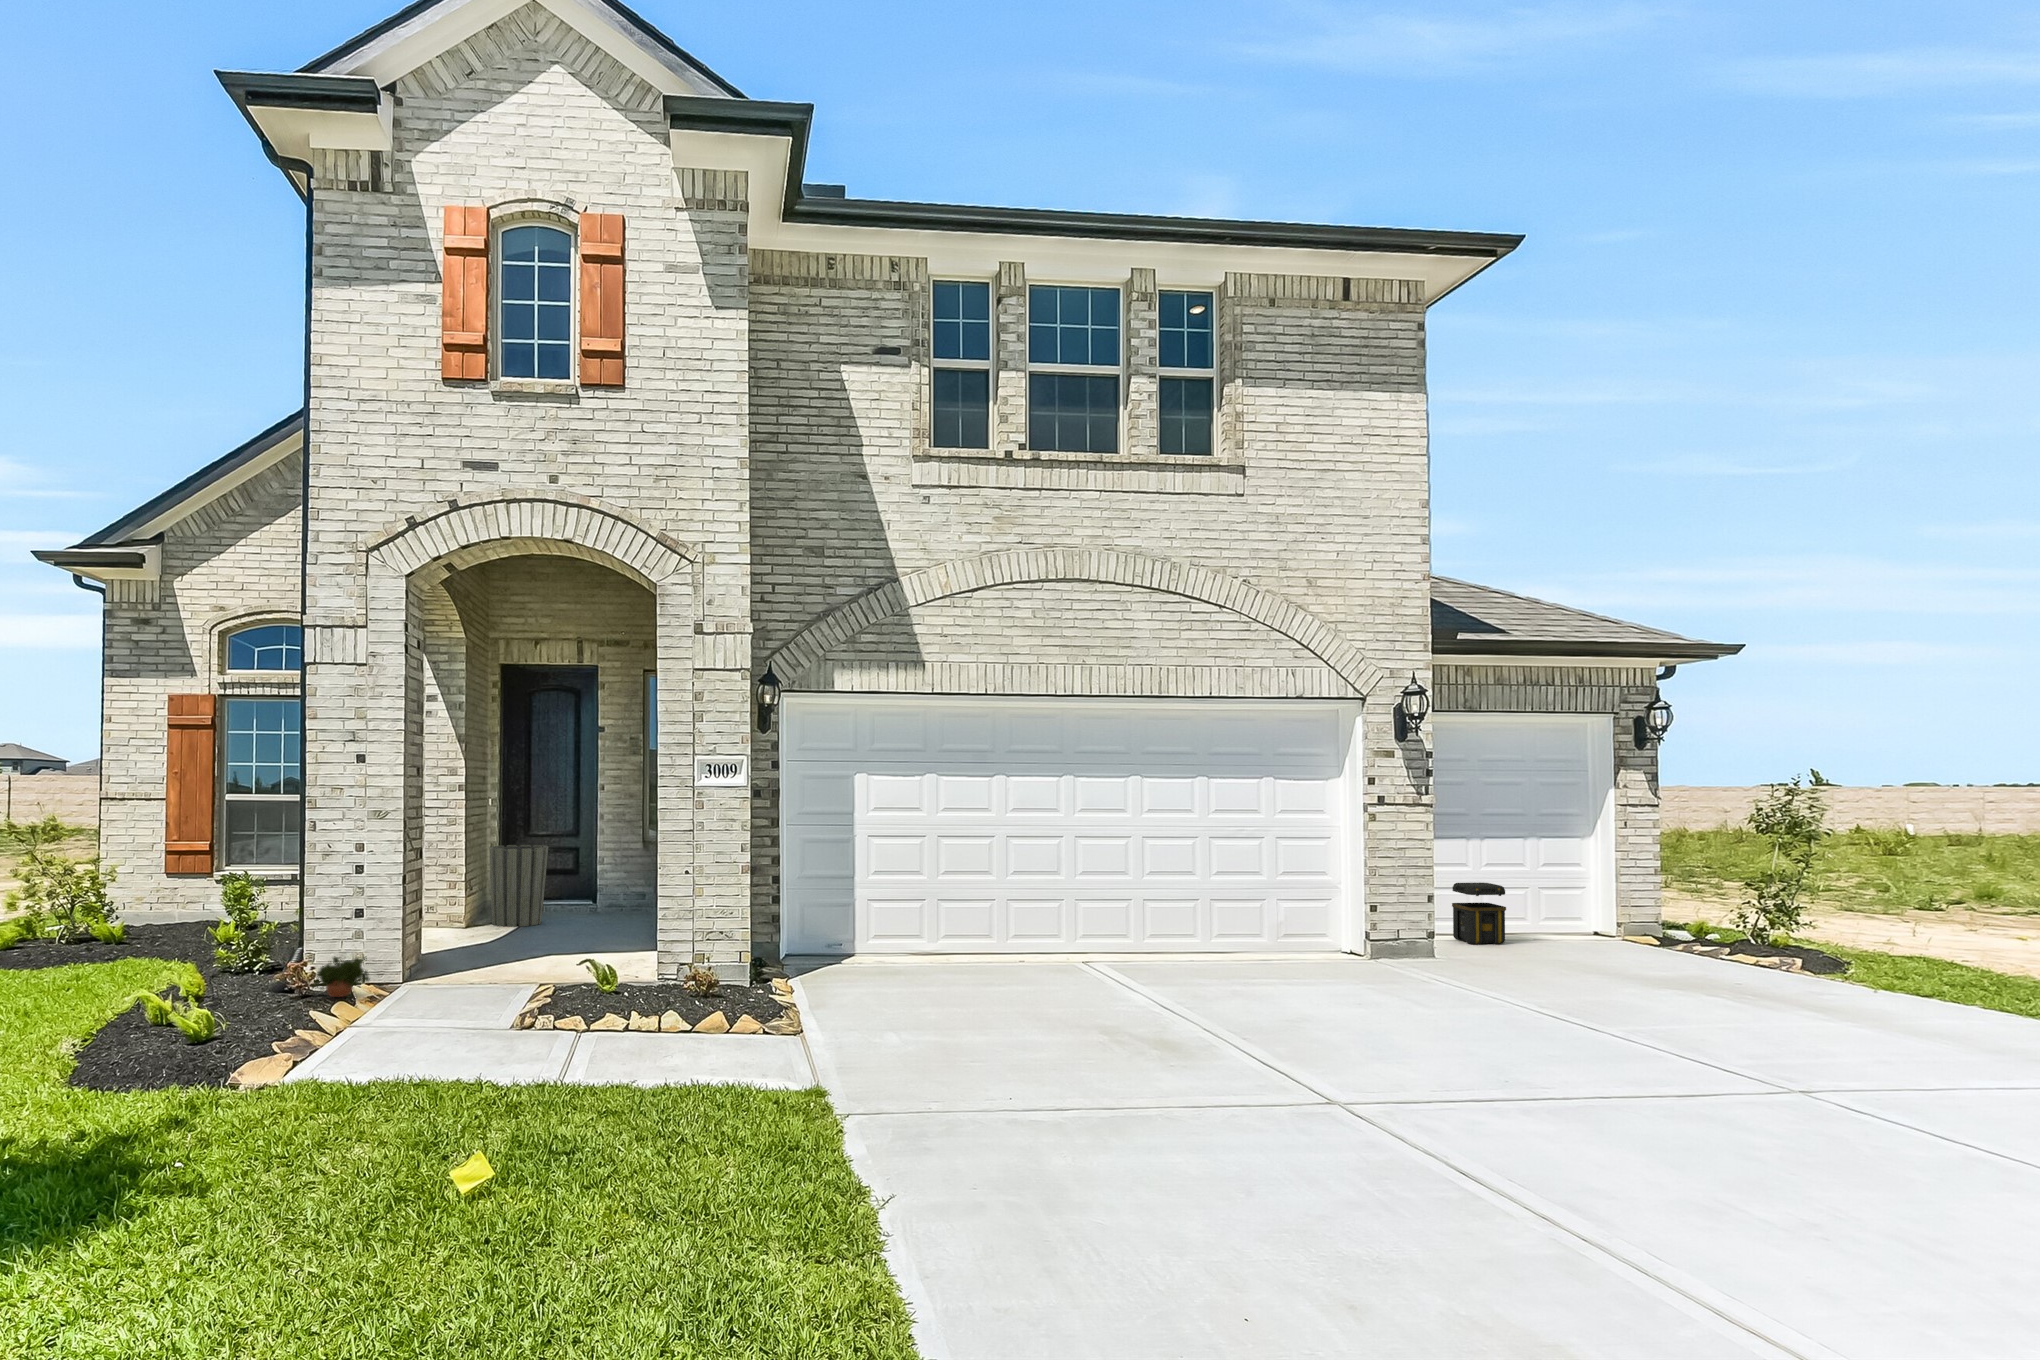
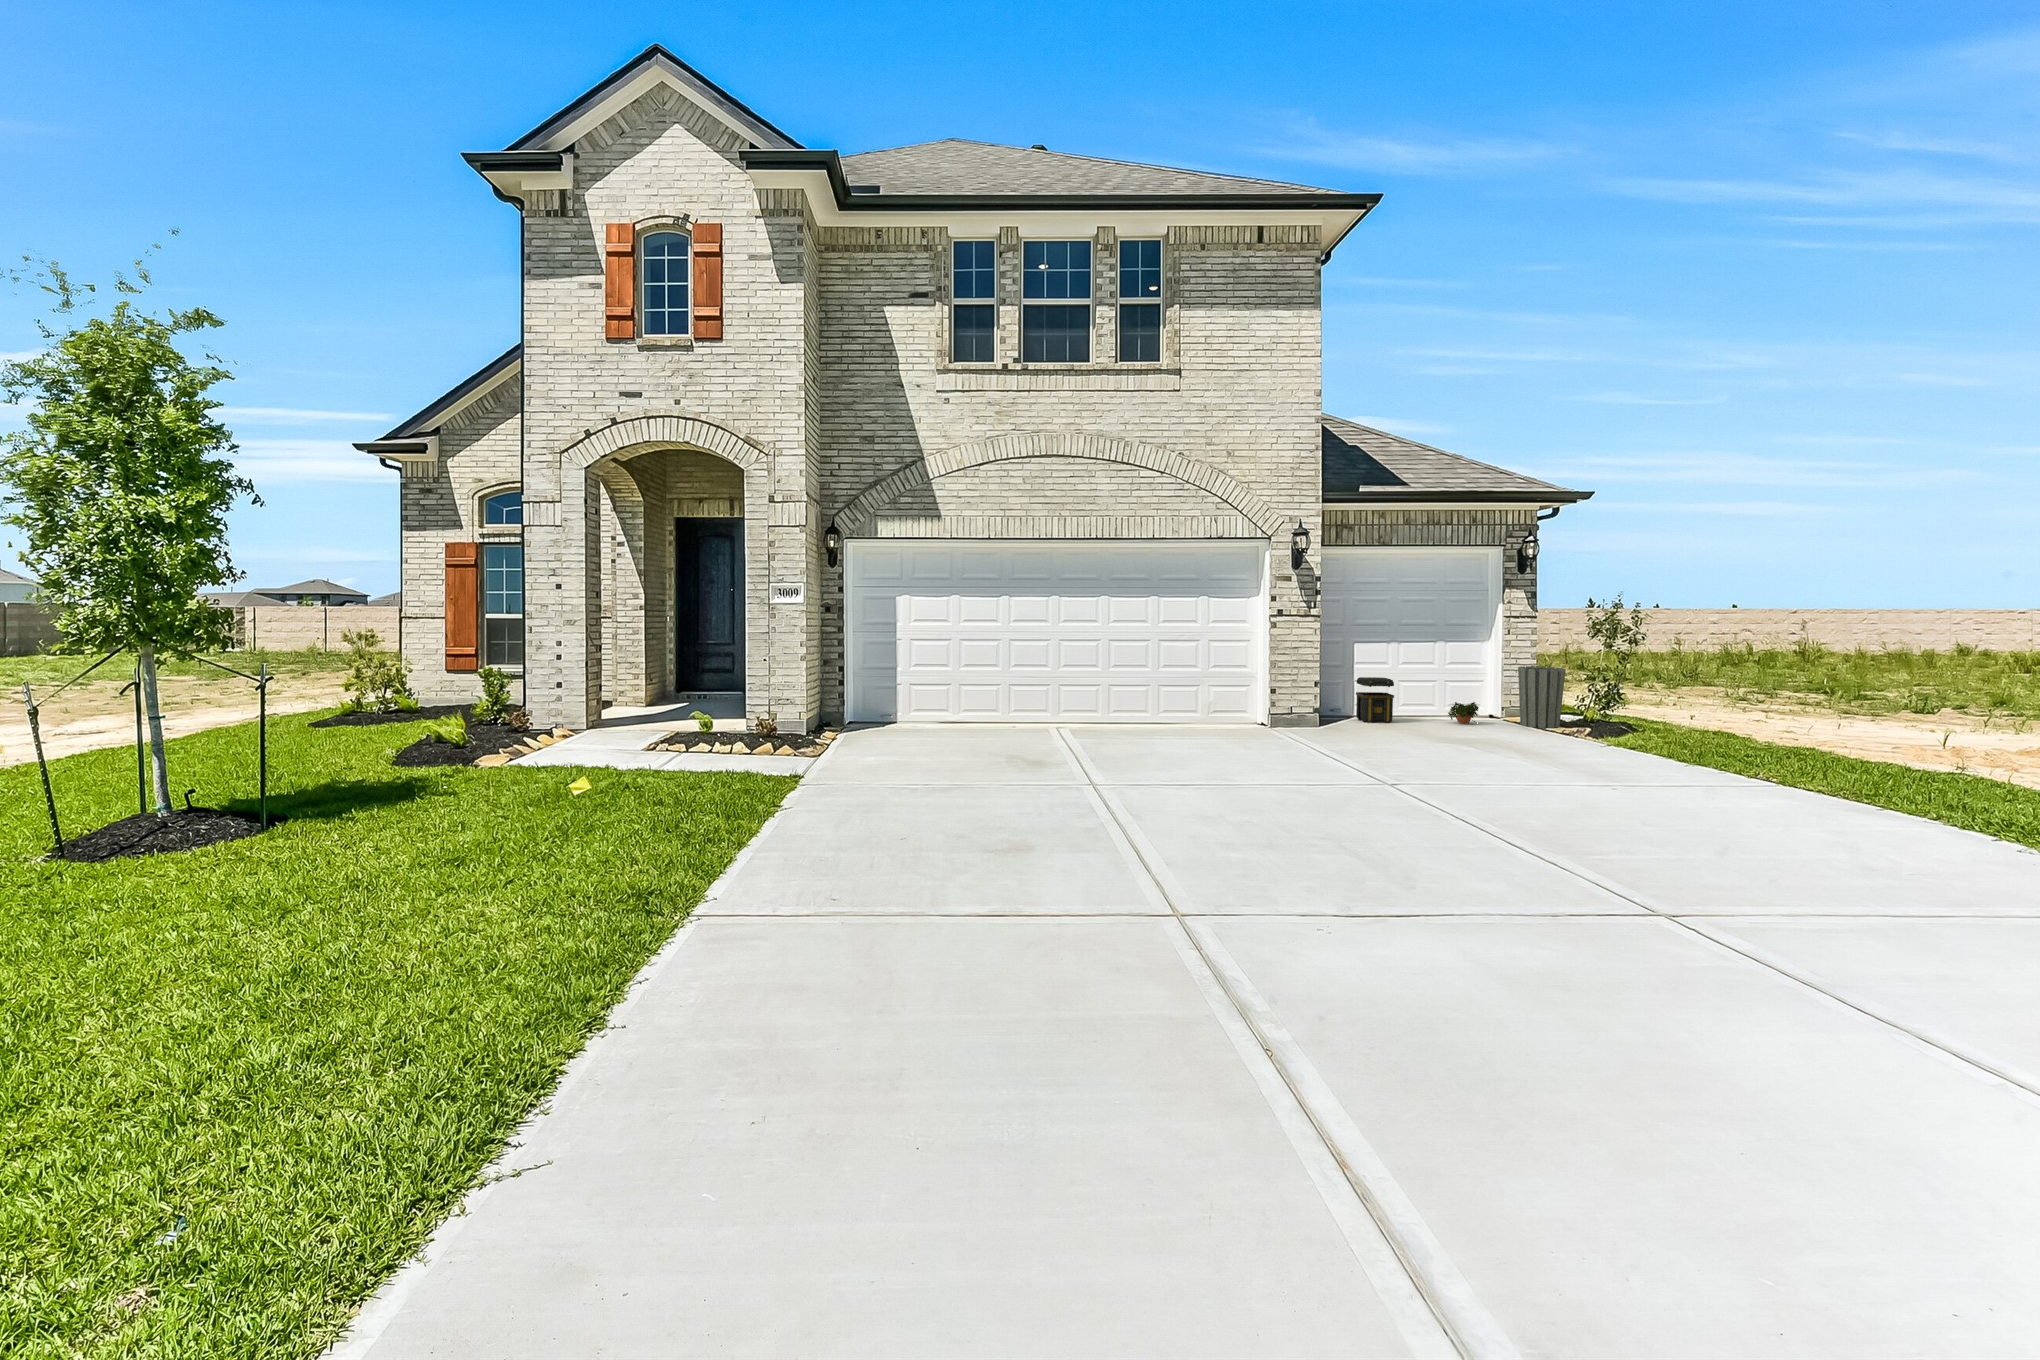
trash can: present [489,845,548,927] -> present [1518,666,1566,728]
potted plant: present [312,956,370,997] -> present [1448,702,1479,723]

